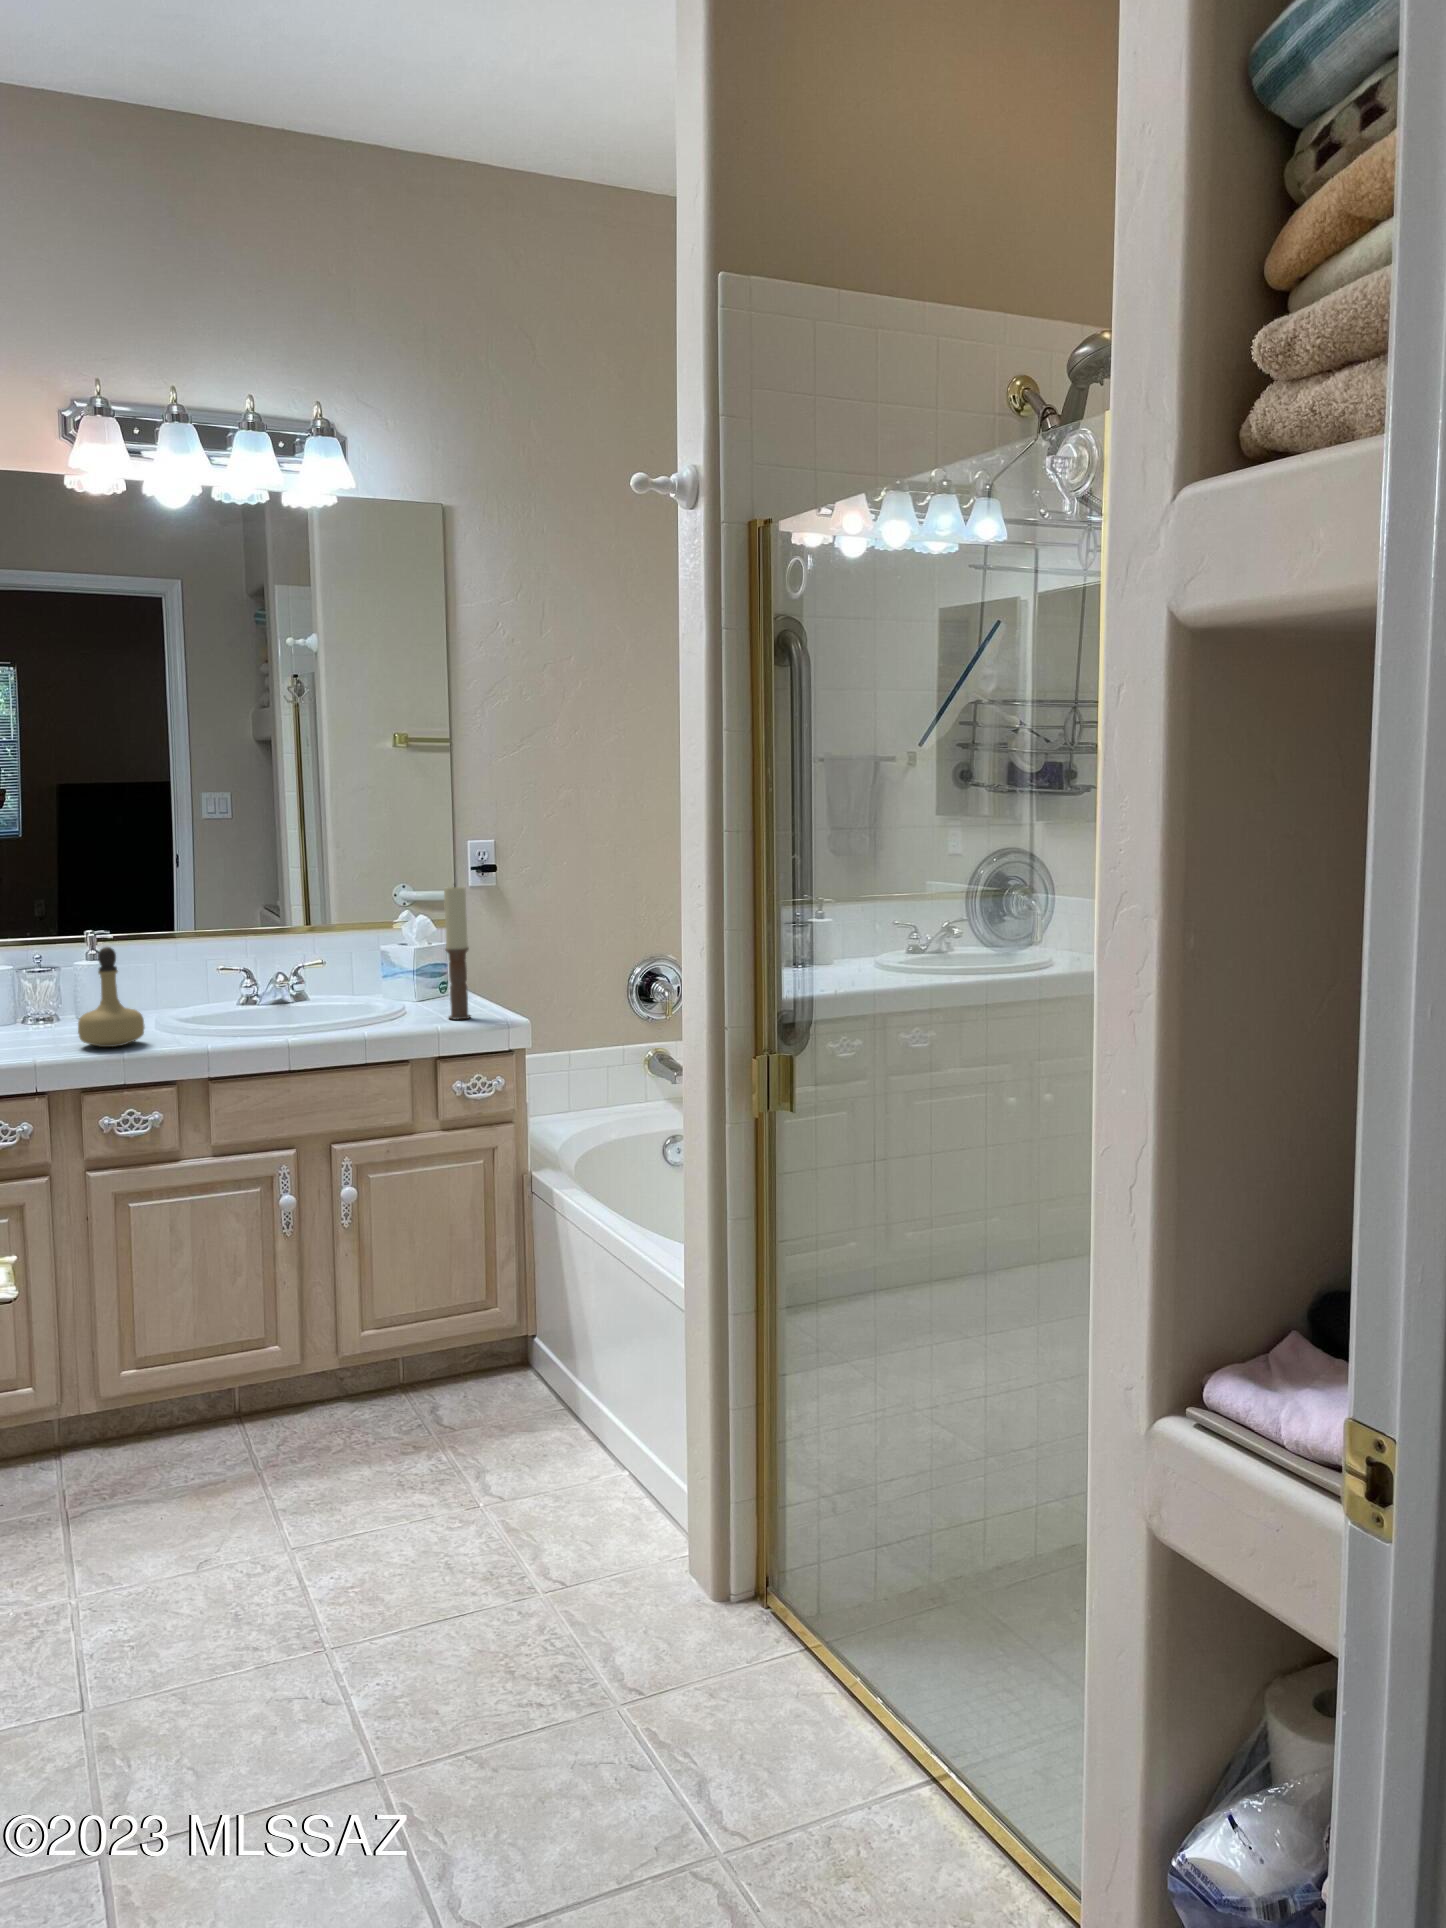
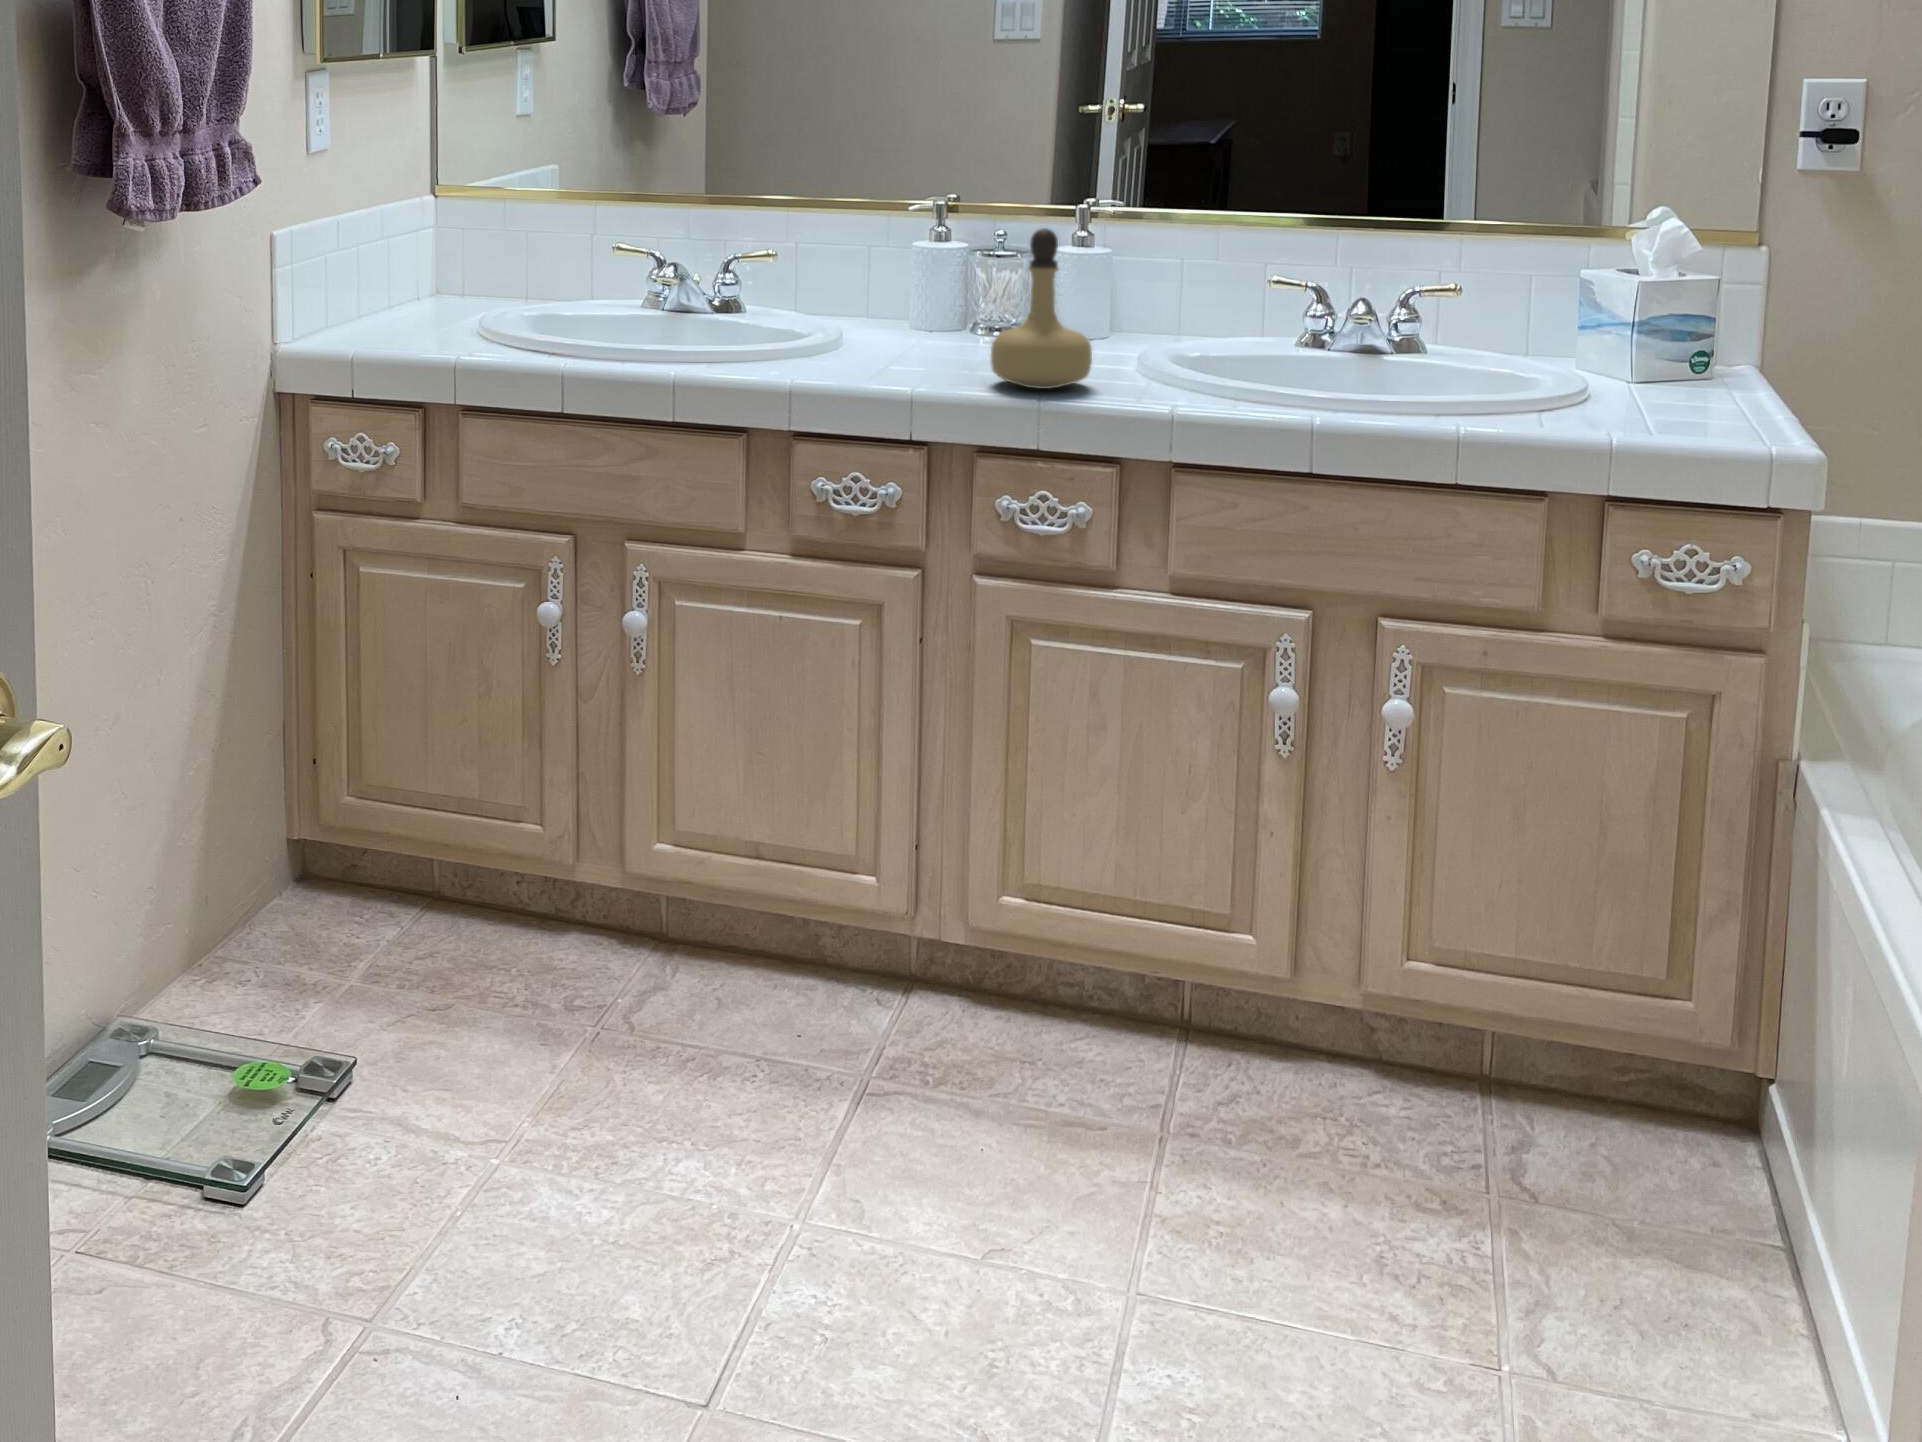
candle: present [444,886,471,1019] -> none [1658,164,1724,432]

